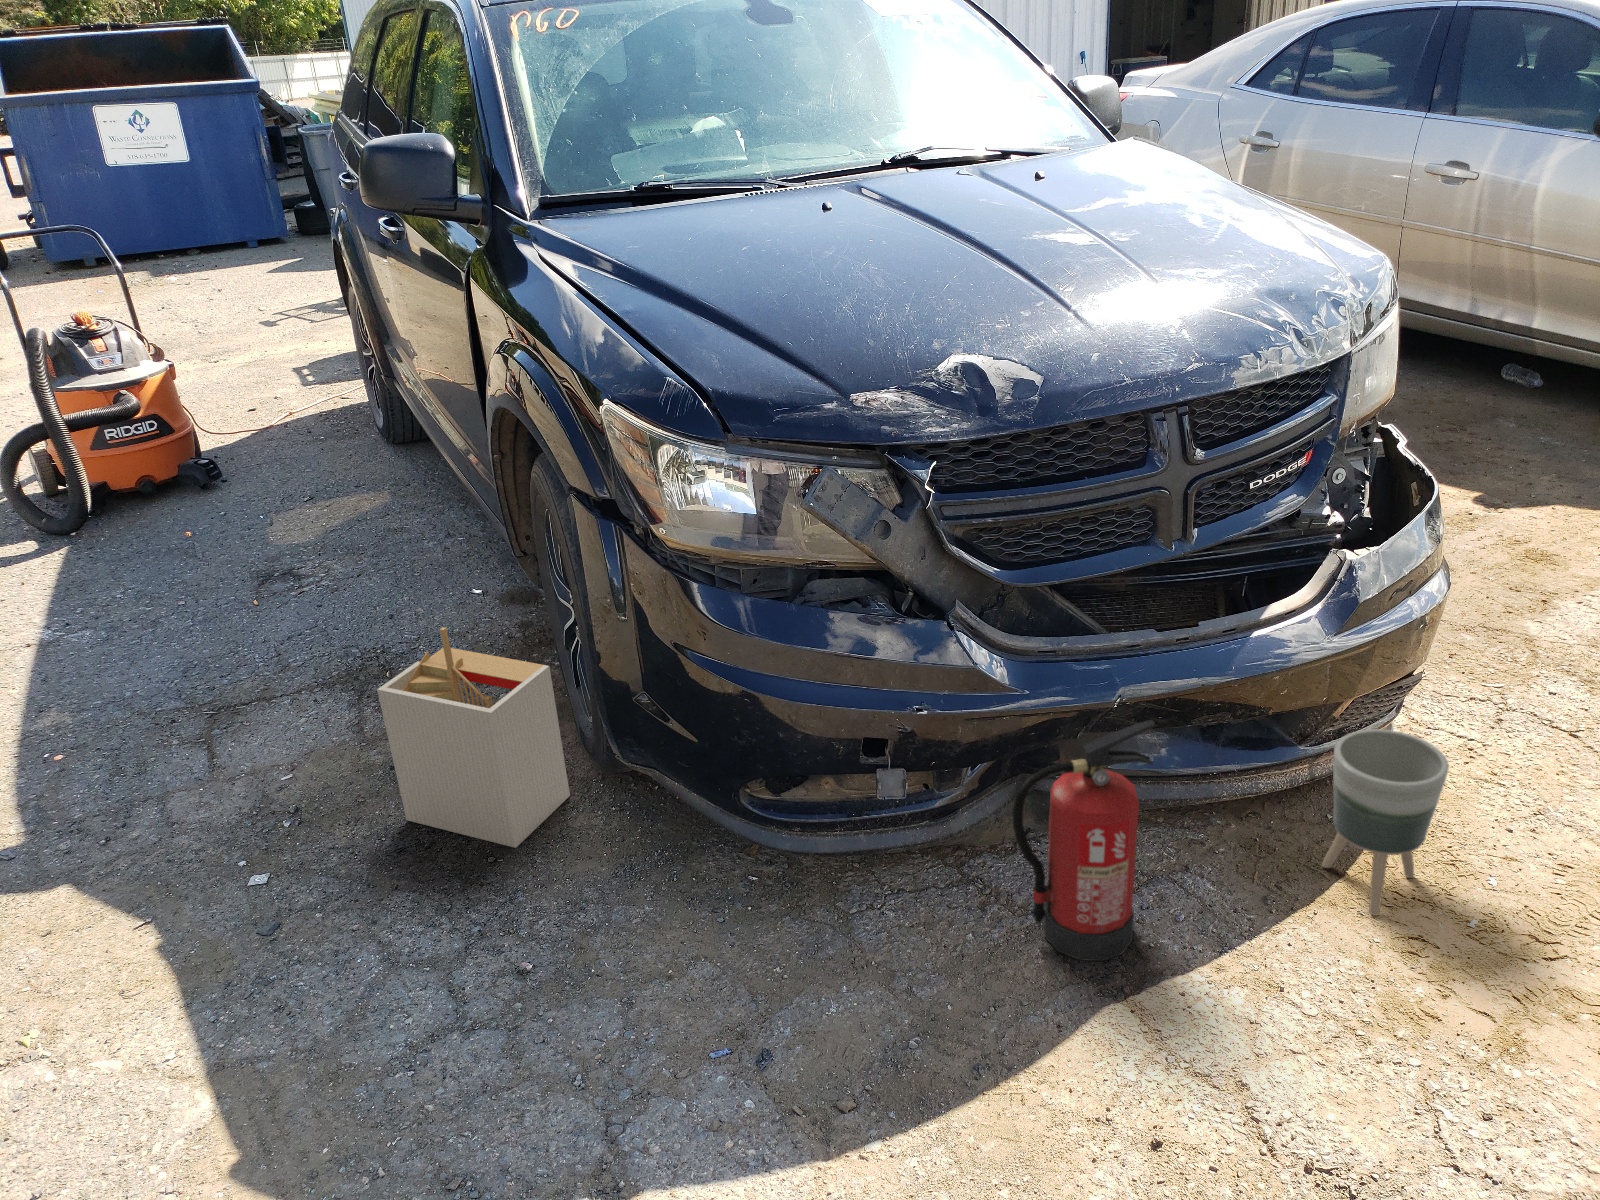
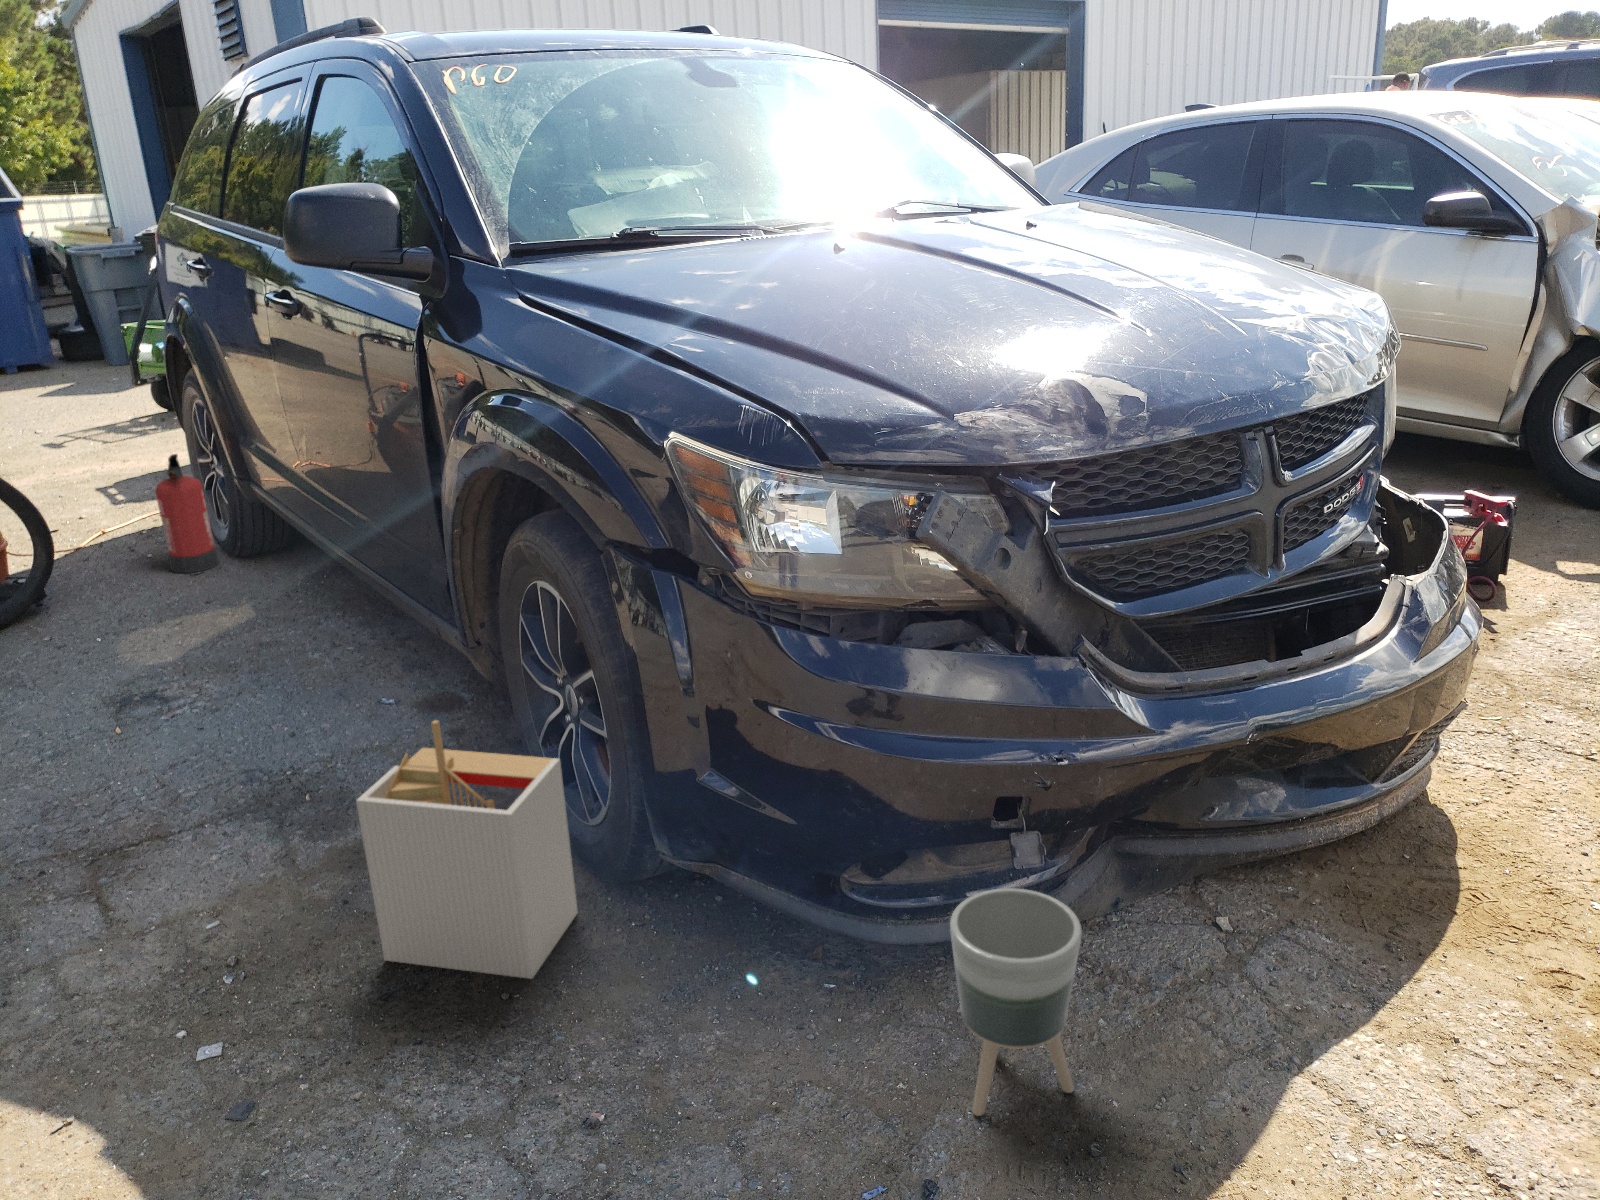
fire extinguisher: present [1013,720,1155,961] -> present [155,454,219,573]
planter: present [1322,729,1449,916] -> present [950,888,1082,1116]

